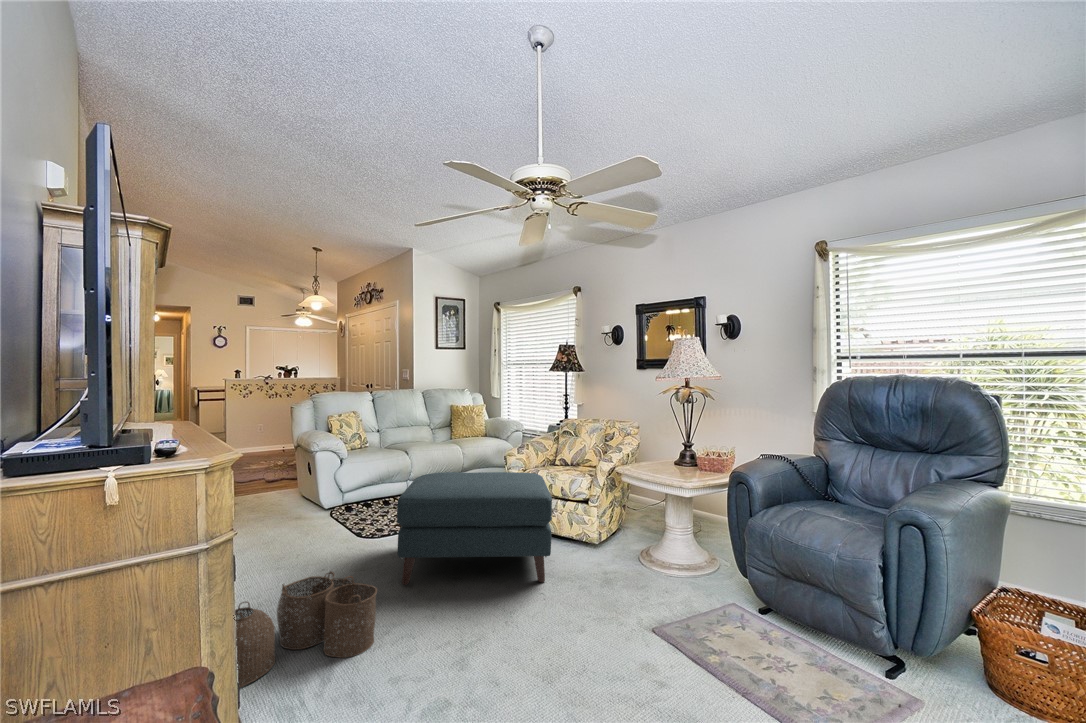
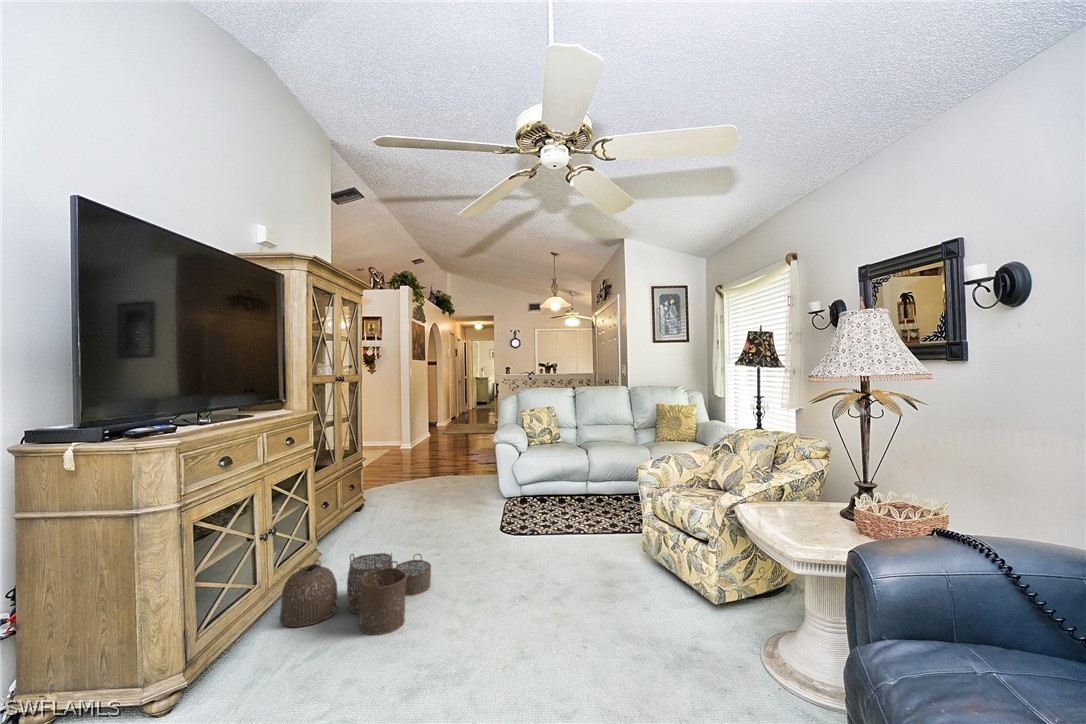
ottoman: present [396,472,552,585] -> none [470,477,659,631]

